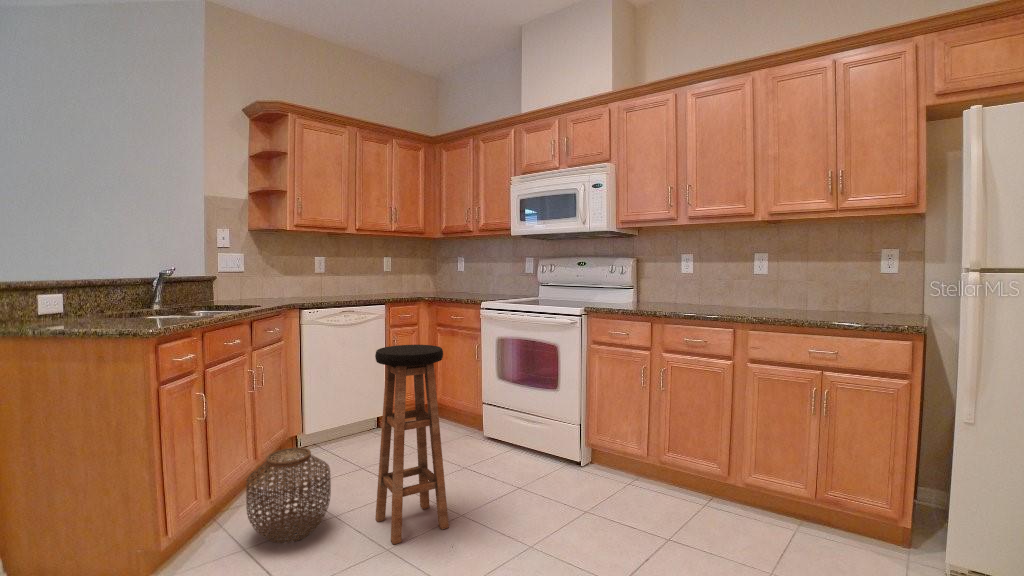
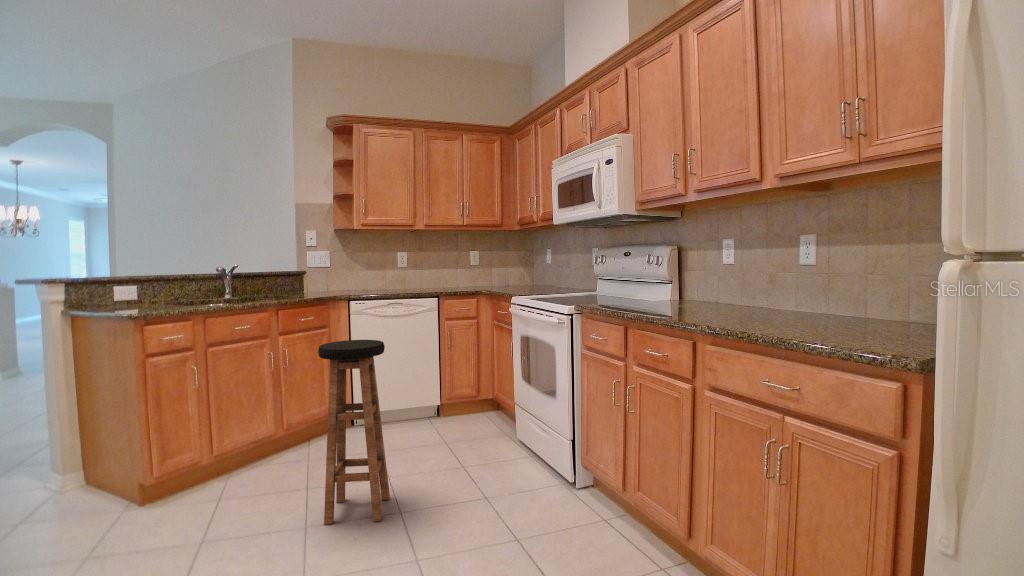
woven basket: present [246,447,331,543] -> none [232,424,306,504]

